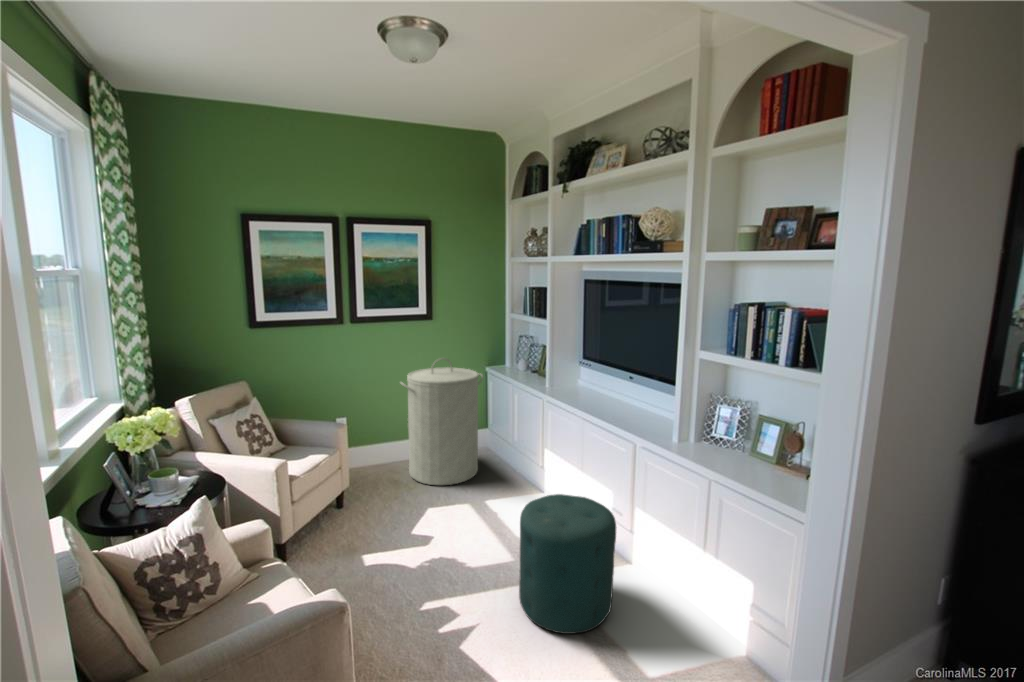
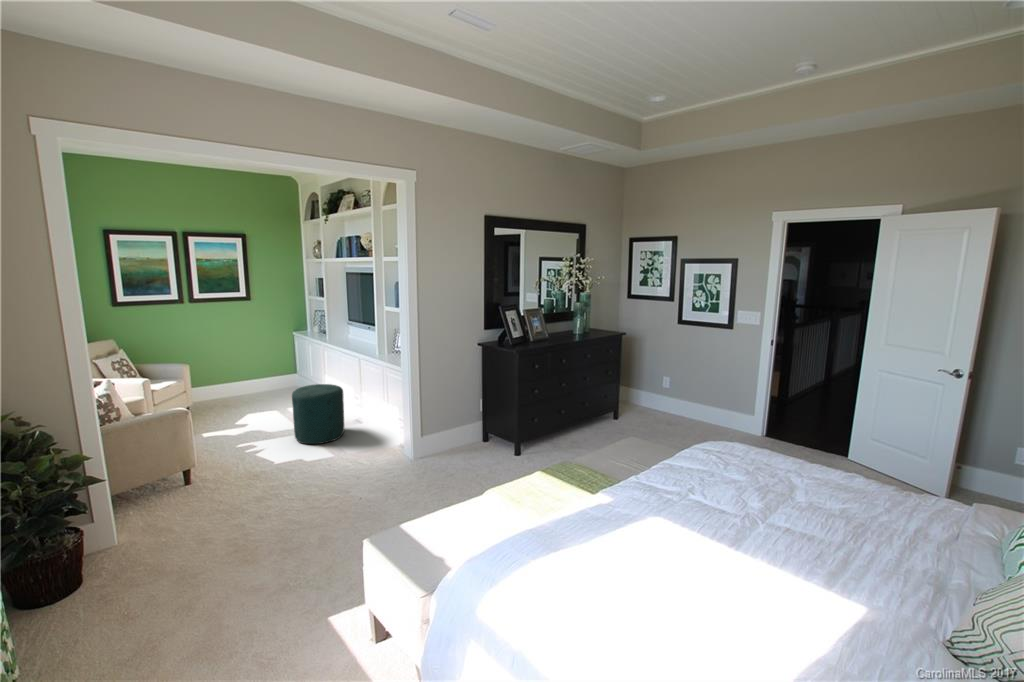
laundry hamper: present [400,358,483,485] -> none [227,323,288,403]

